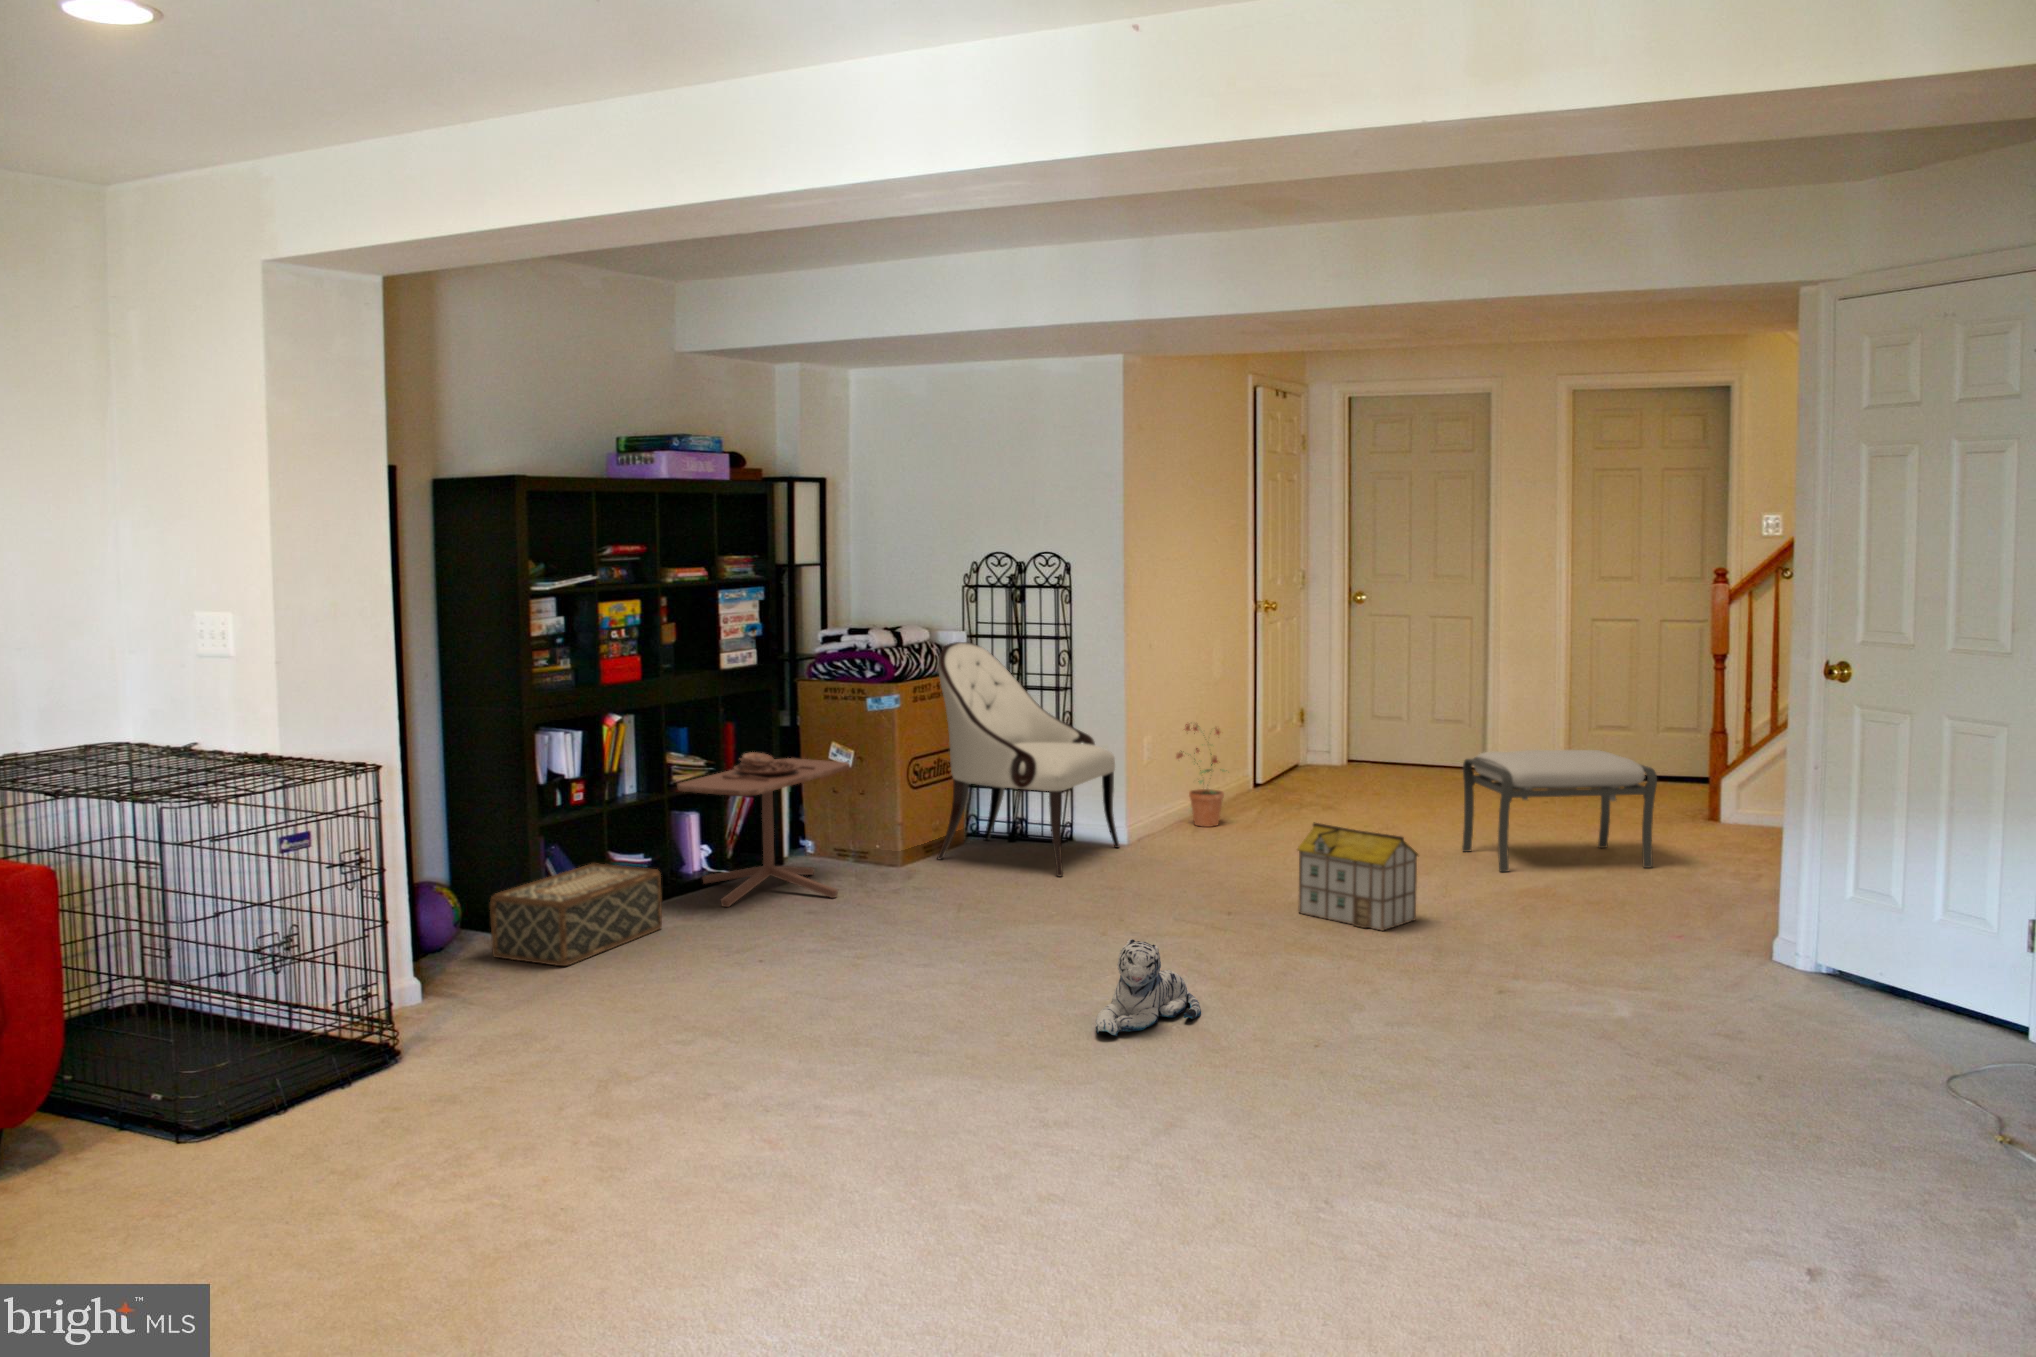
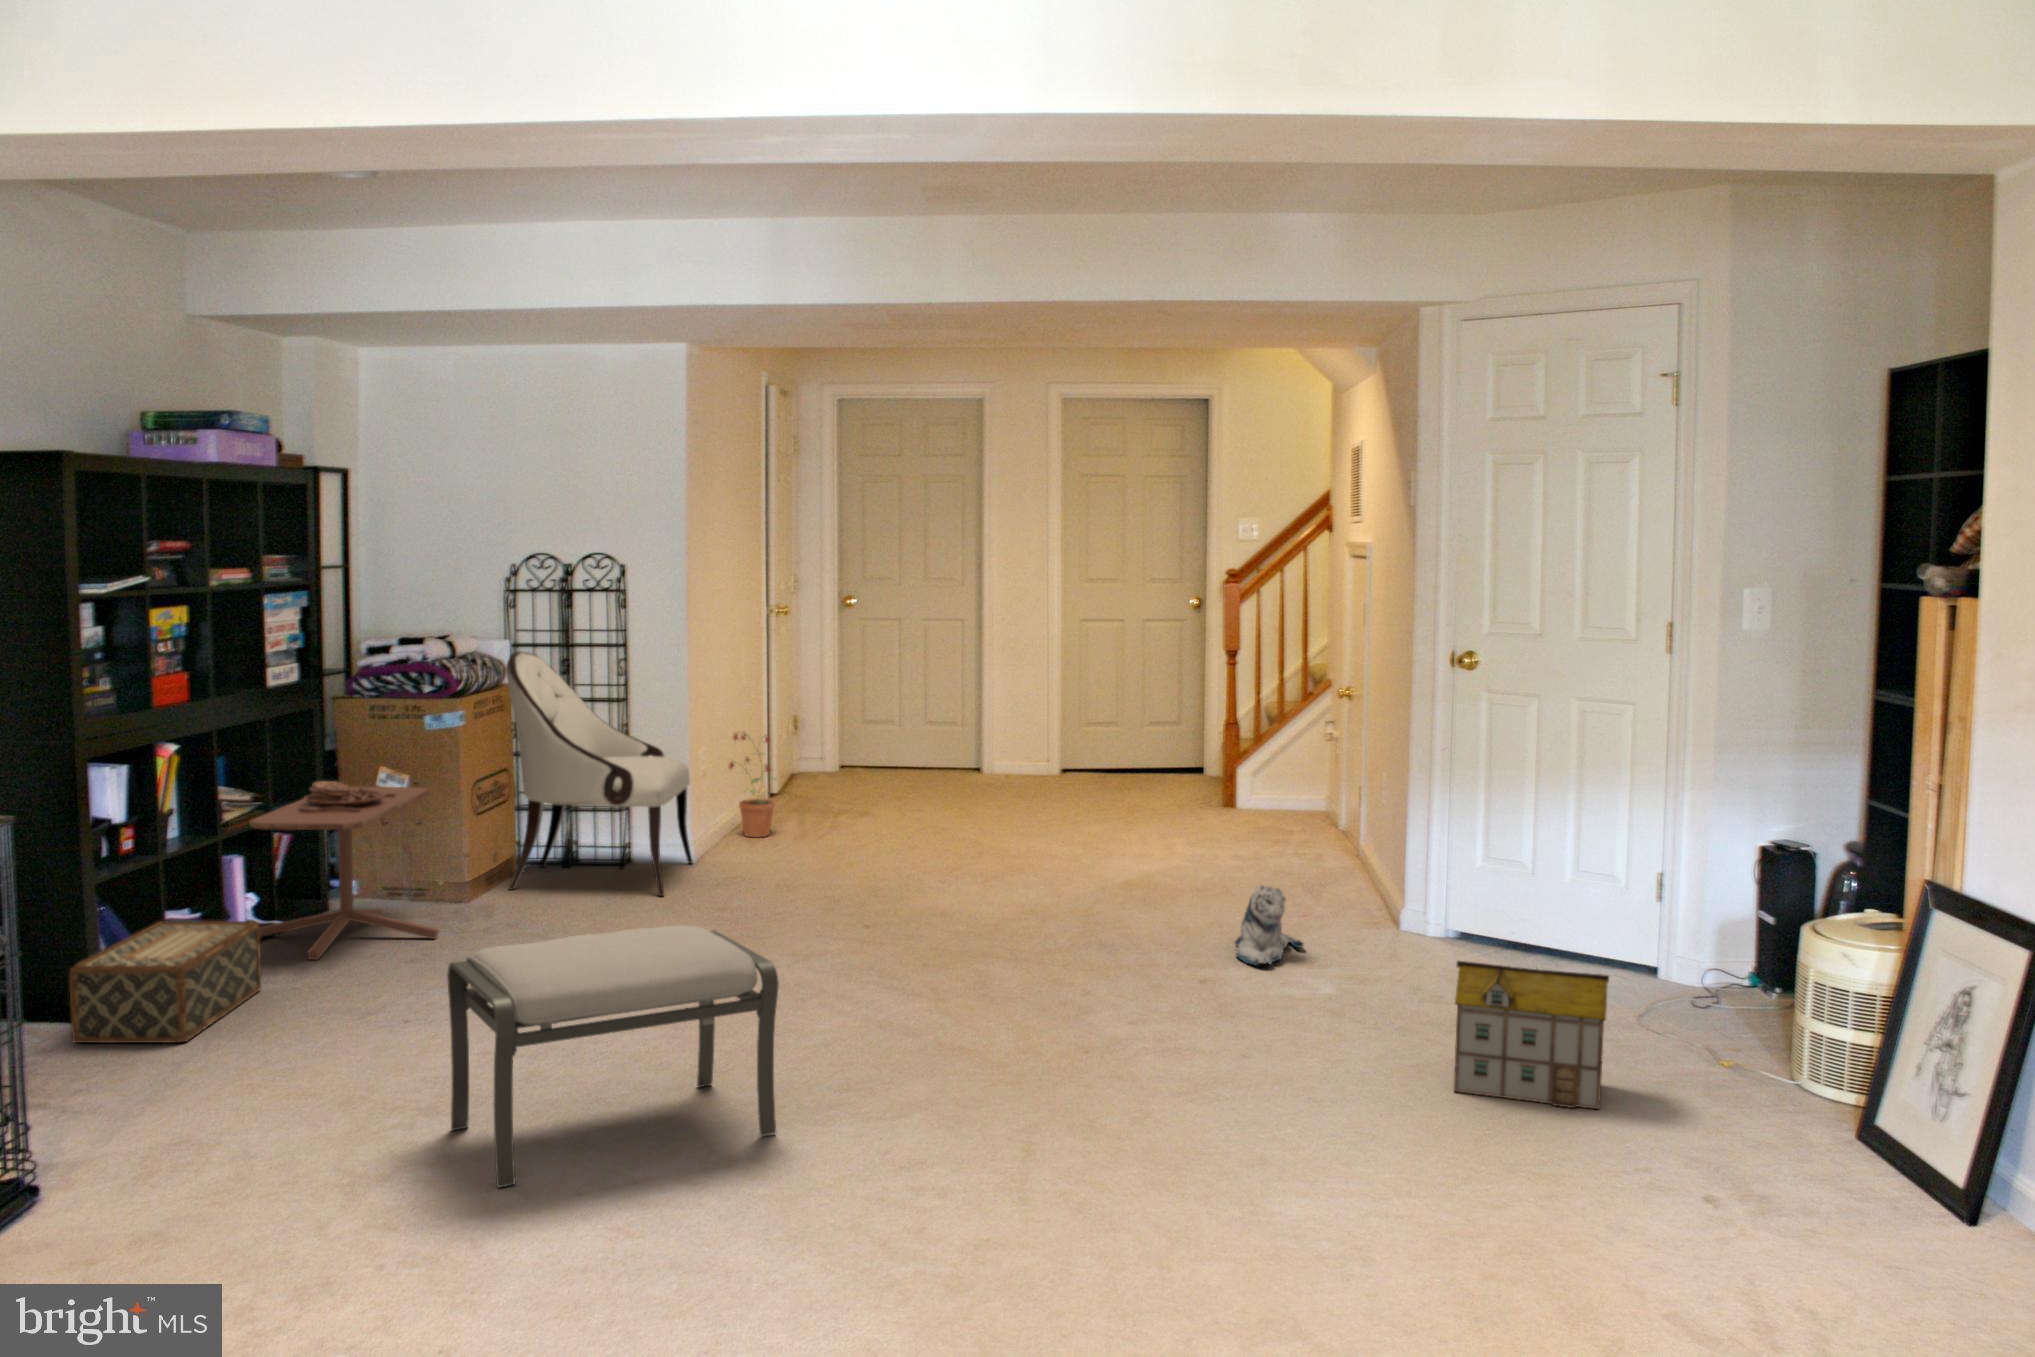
ottoman: present [1462,750,1657,872] -> present [447,925,779,1188]
toy house: present [1297,822,1418,931] -> present [1454,961,1609,1109]
plush toy: present [1095,939,1201,1036] -> present [1235,886,1303,966]

